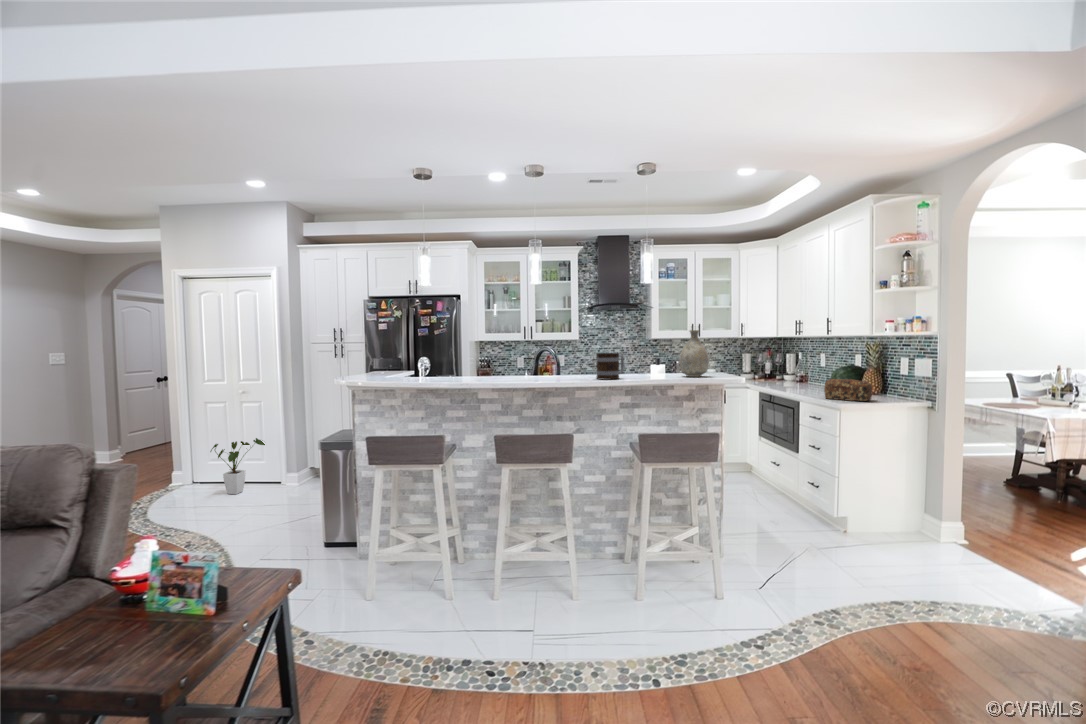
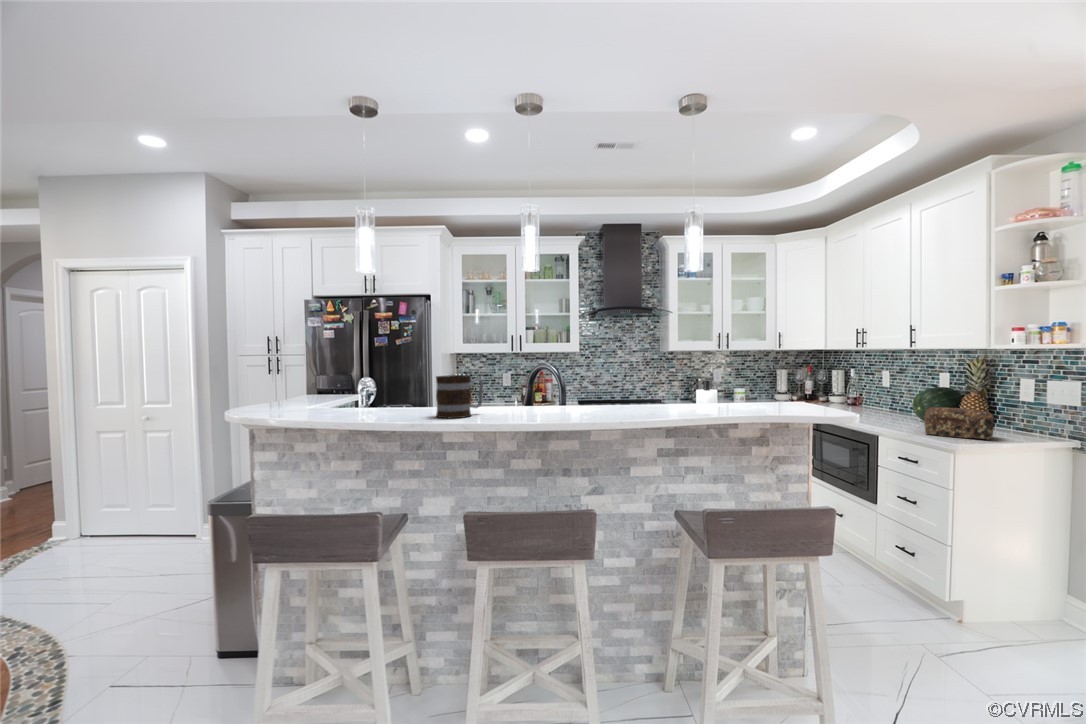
vase: present [679,330,709,377] -> none [748,339,794,410]
mug: present [596,353,624,380] -> present [436,375,483,418]
house plant: present [210,438,265,494] -> none [90,478,175,555]

